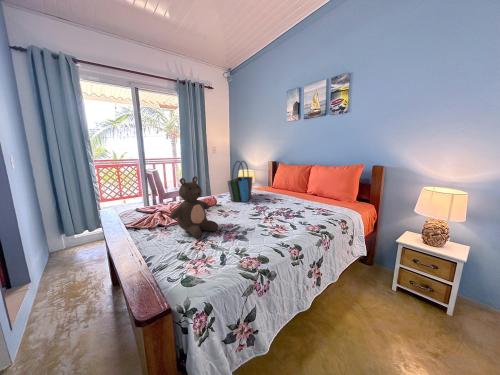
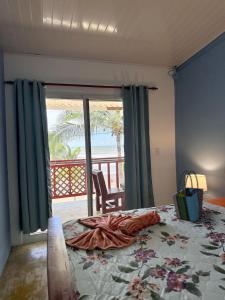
teddy bear: present [170,176,218,238] -> none [108,198,161,276]

